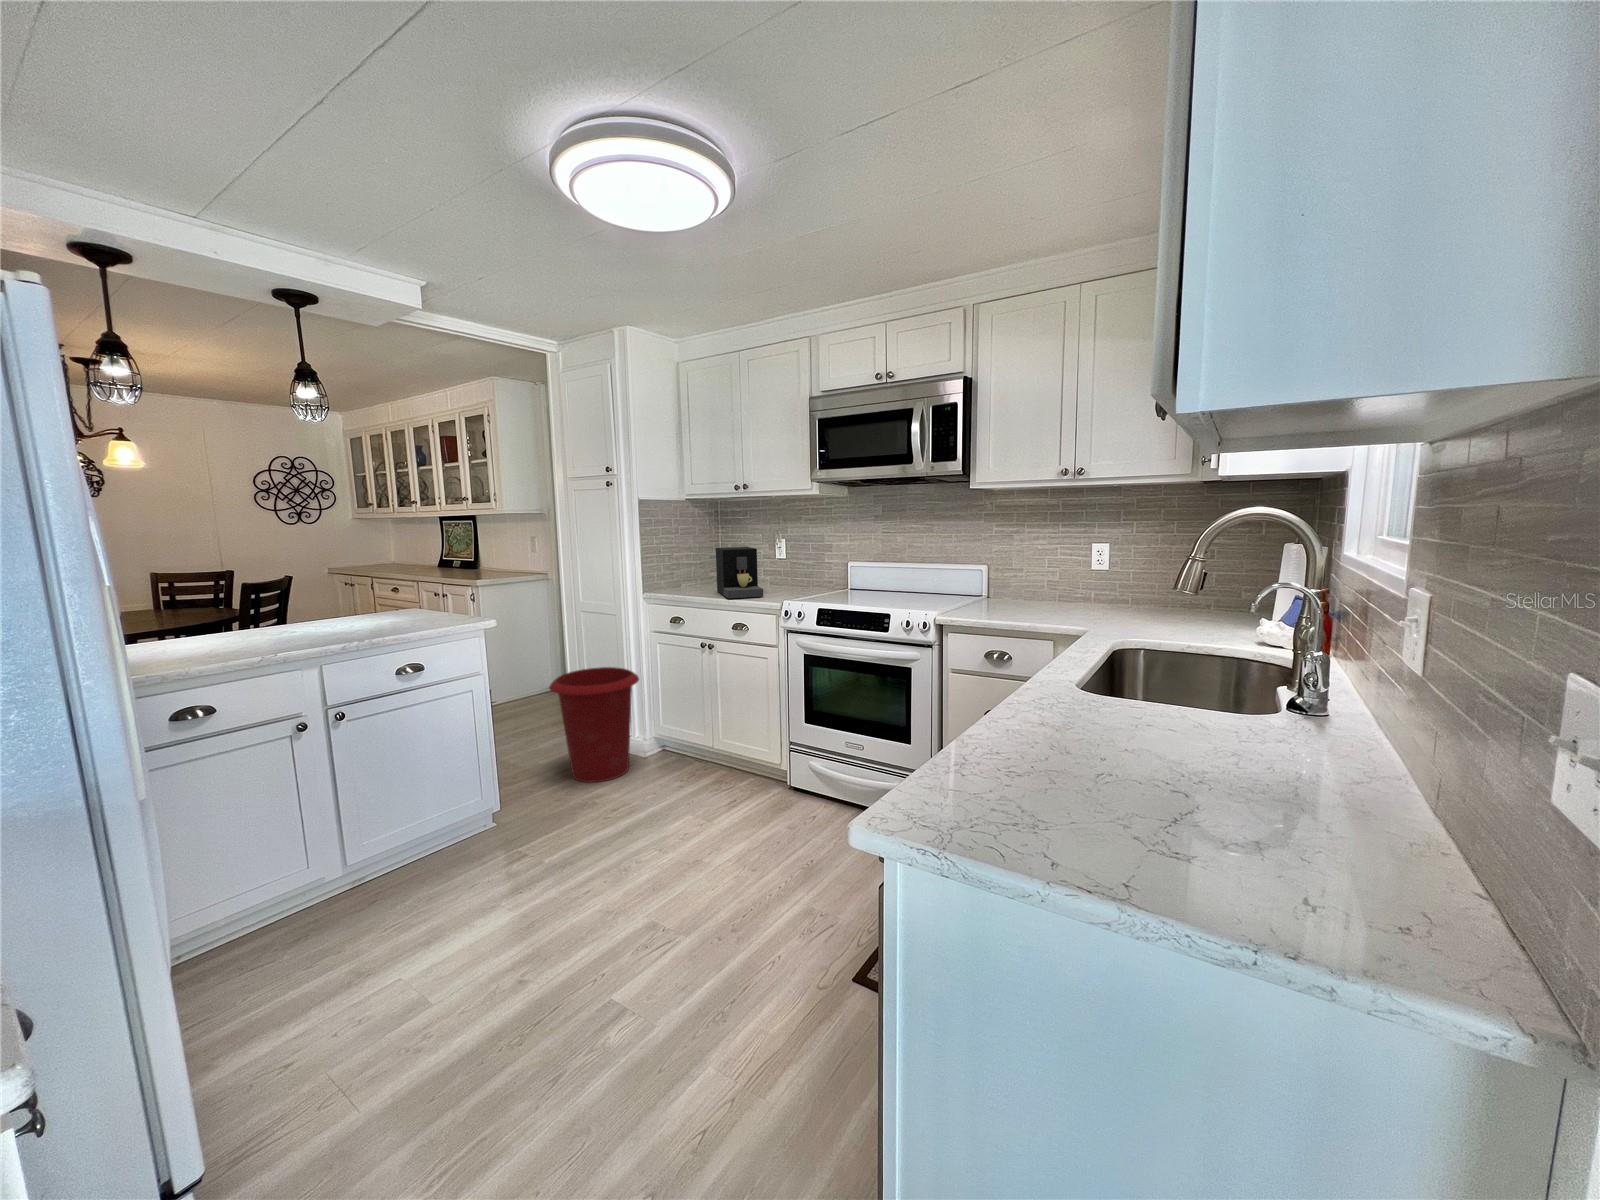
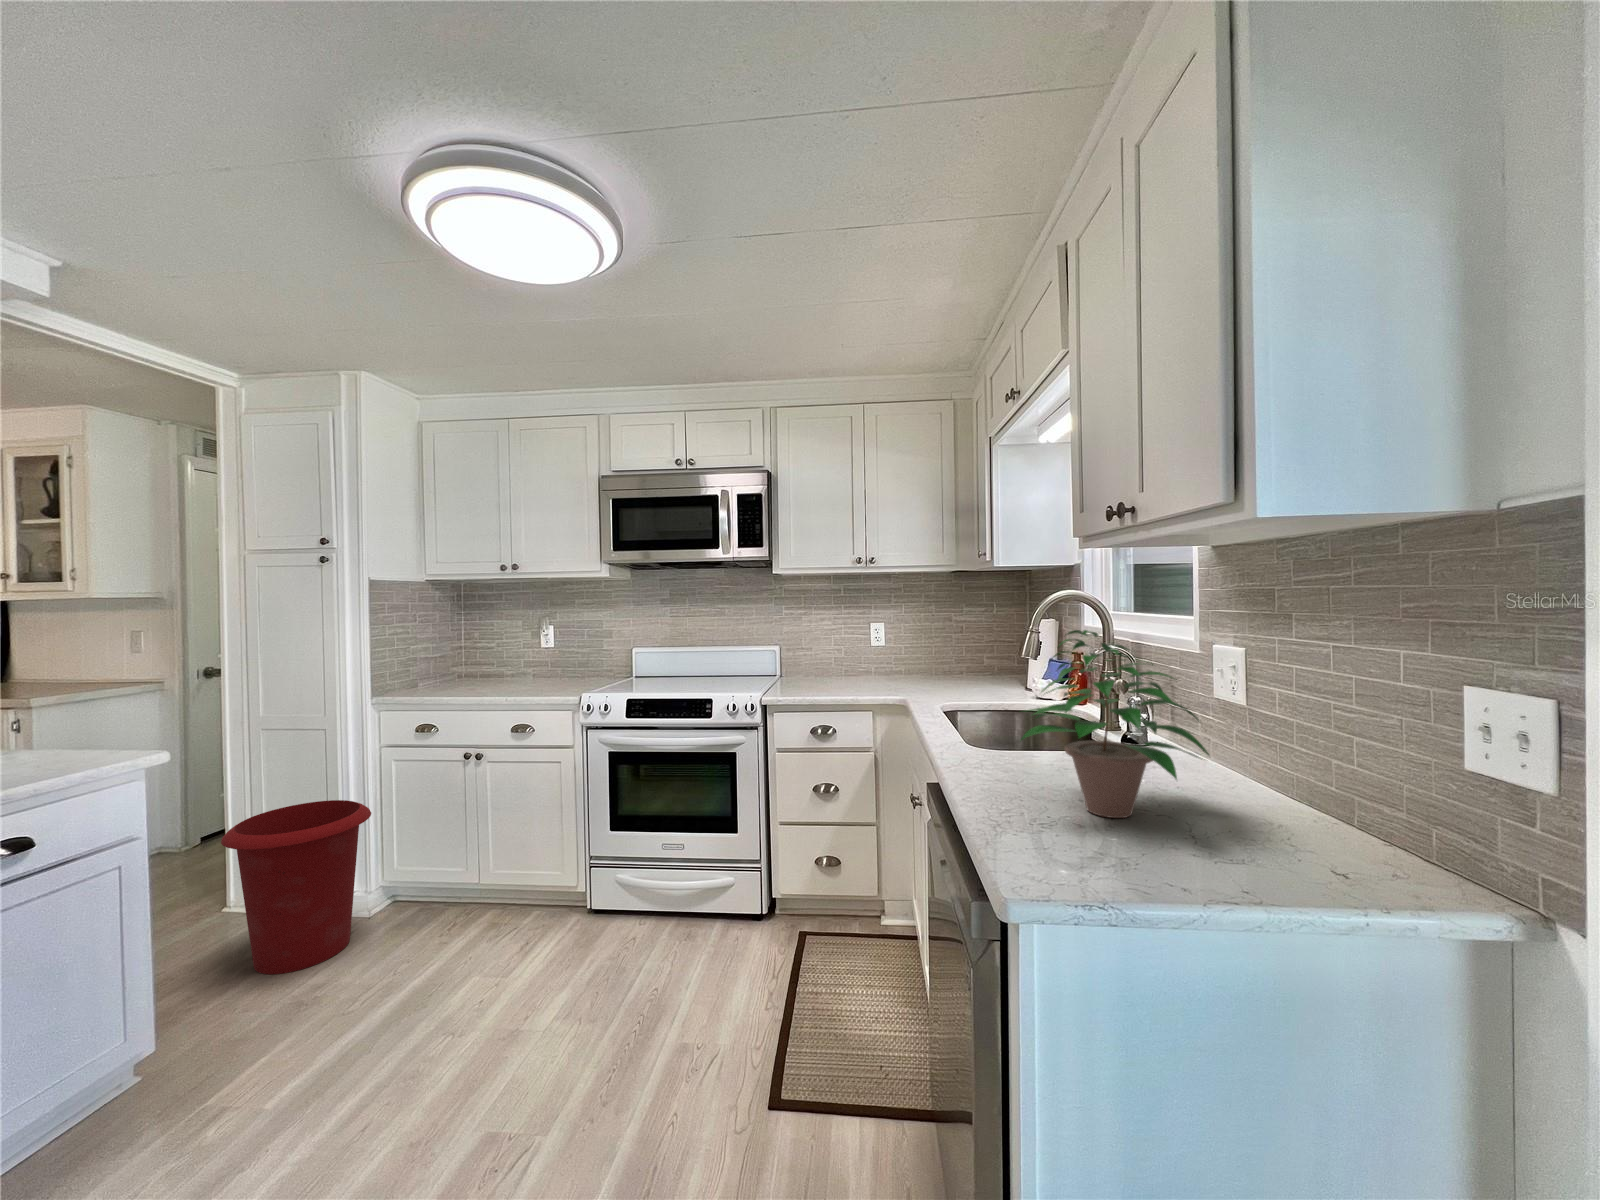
coffee maker: present [716,547,763,598] -> none [475,635,546,696]
potted plant: none [1012,560,1294,790] -> present [1021,630,1209,818]

